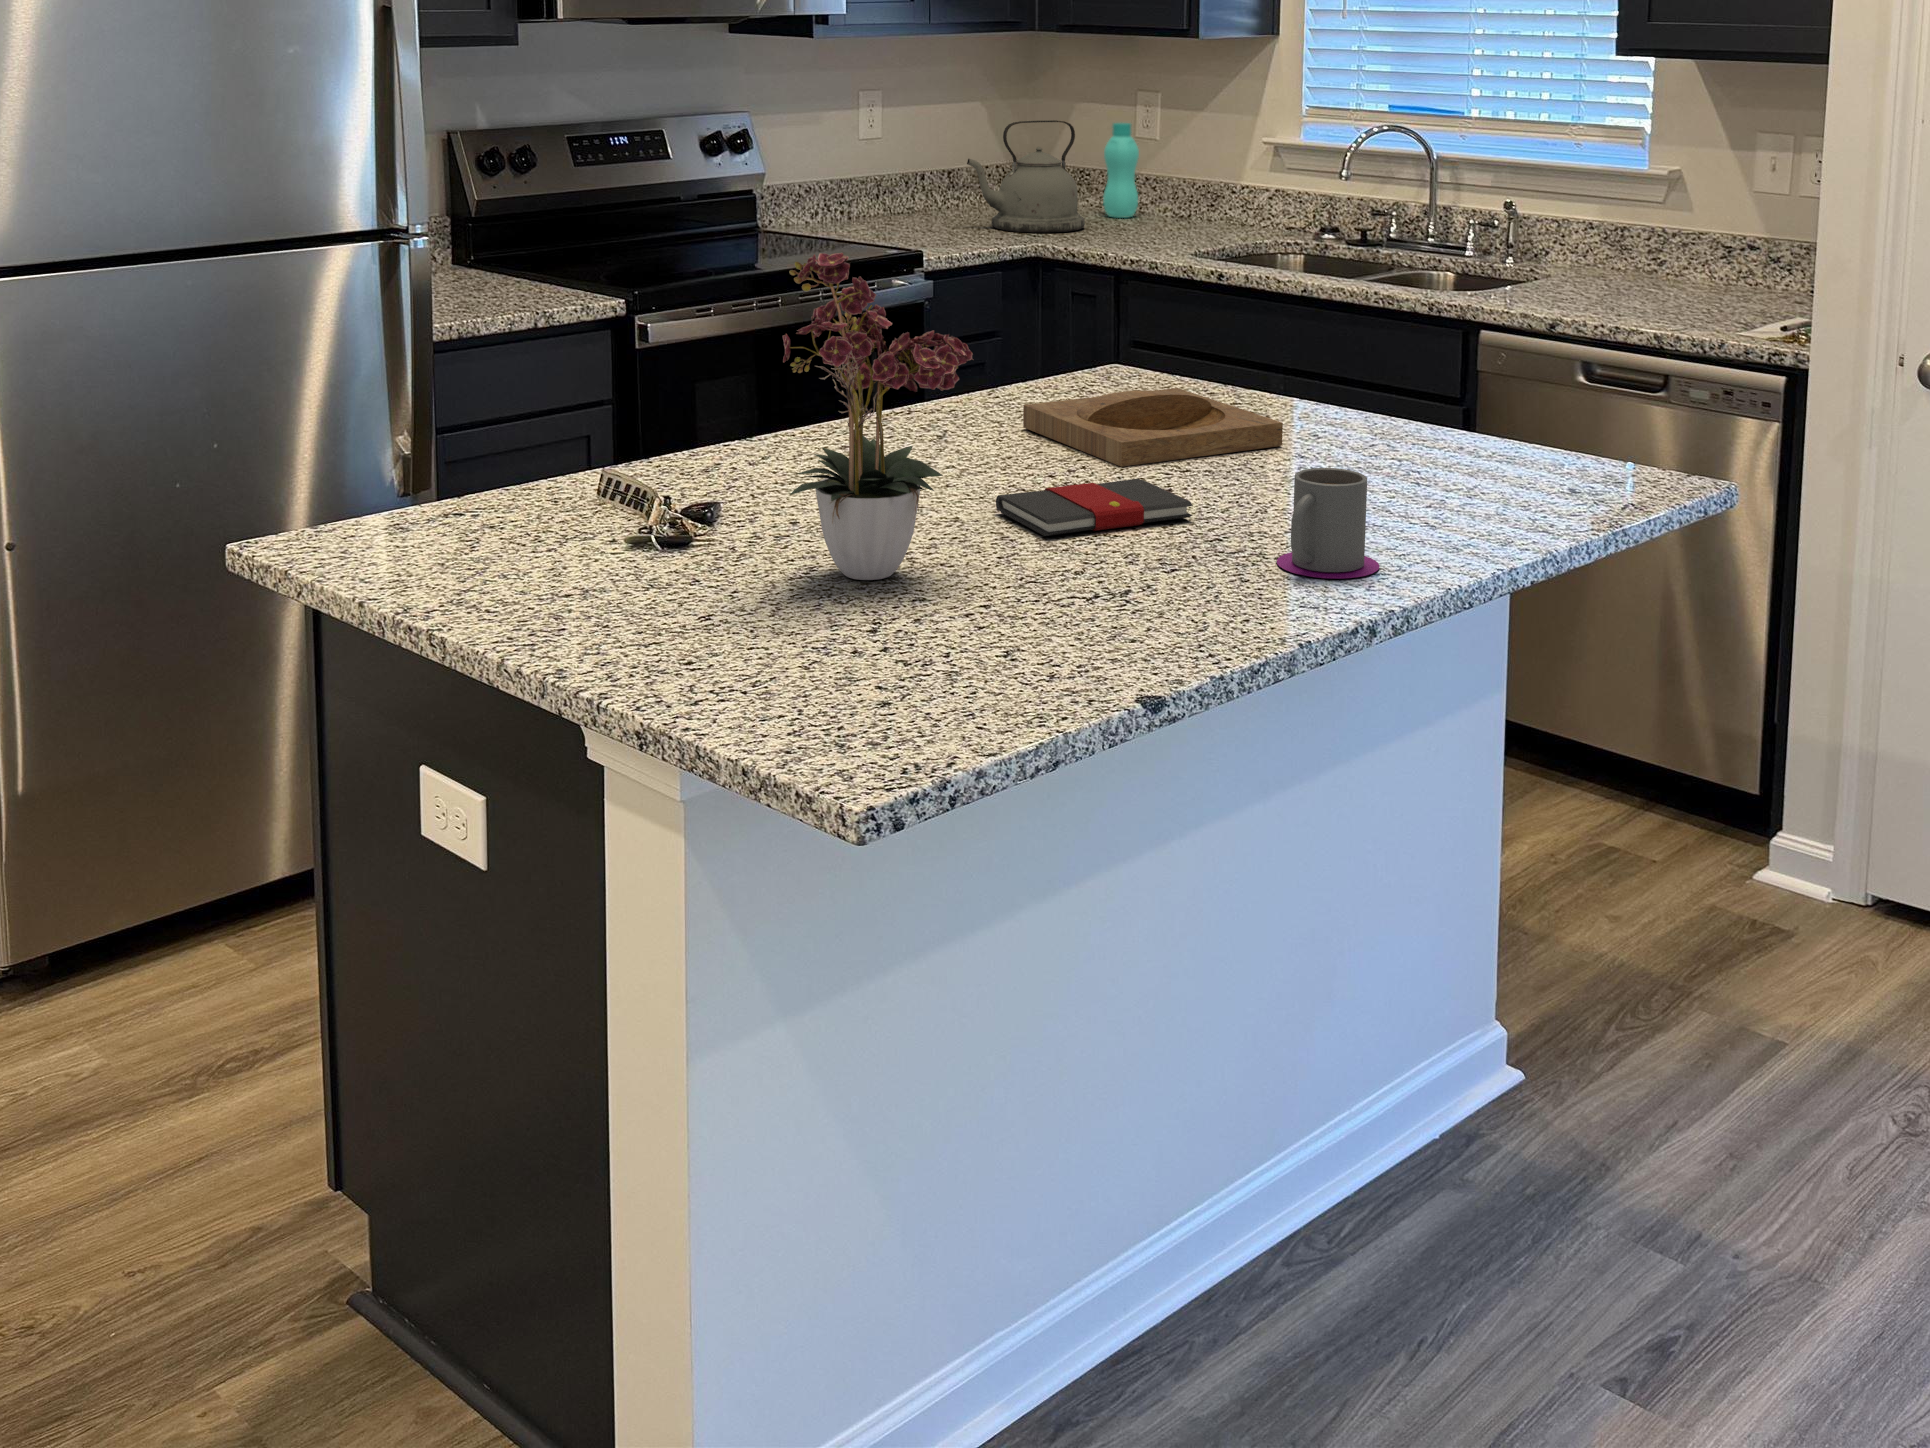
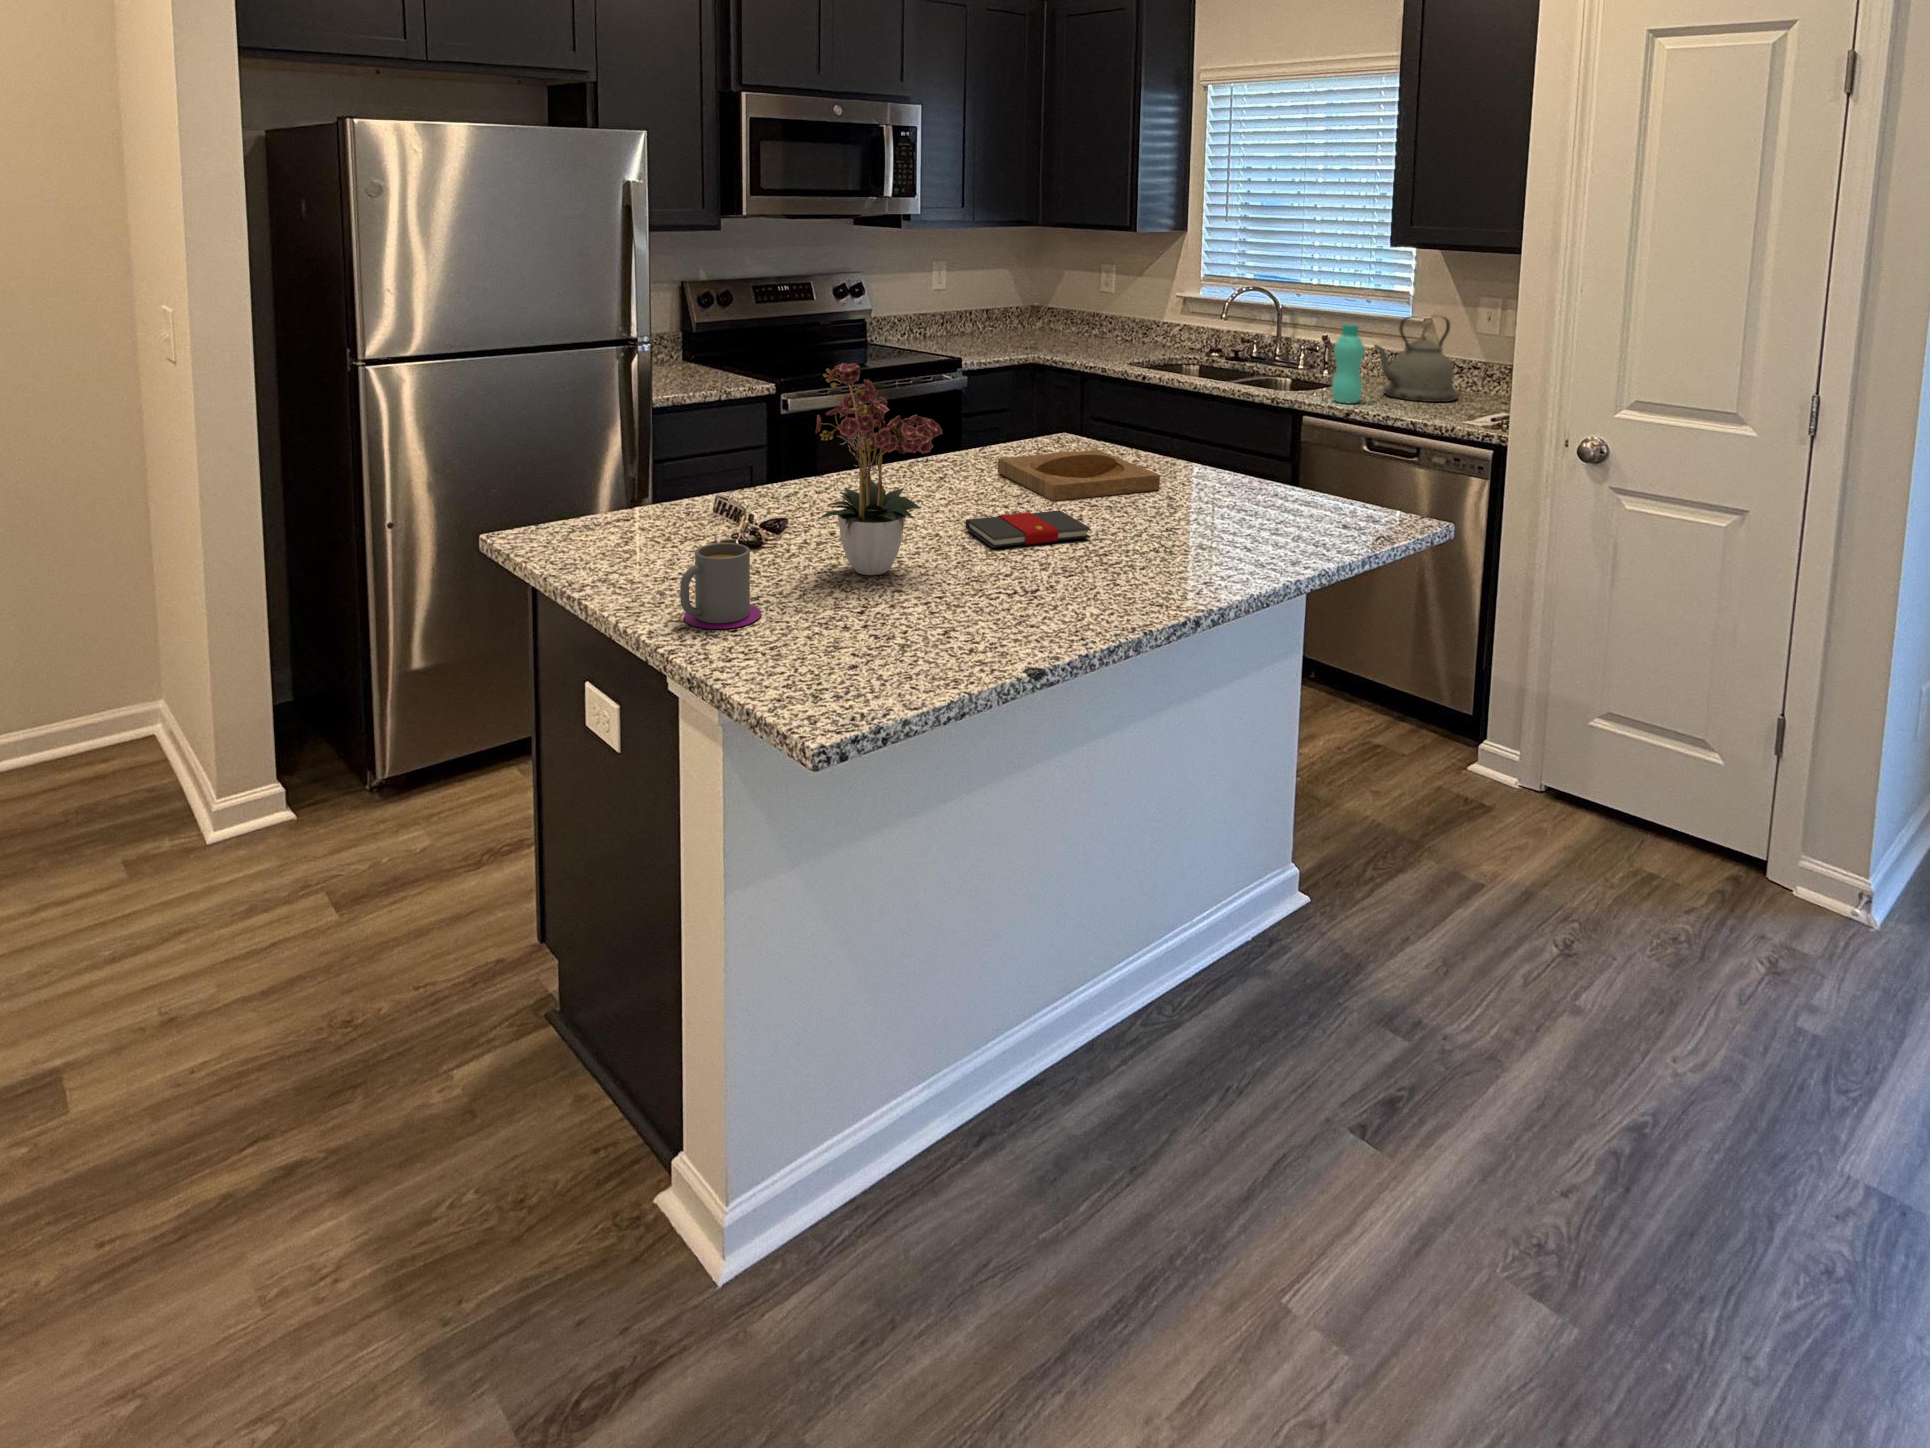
kettle: present [967,120,1085,233] -> present [1374,317,1458,402]
bottle: present [1103,123,1139,218] -> present [1332,324,1364,403]
mug: present [1277,468,1380,579] -> present [680,543,761,629]

